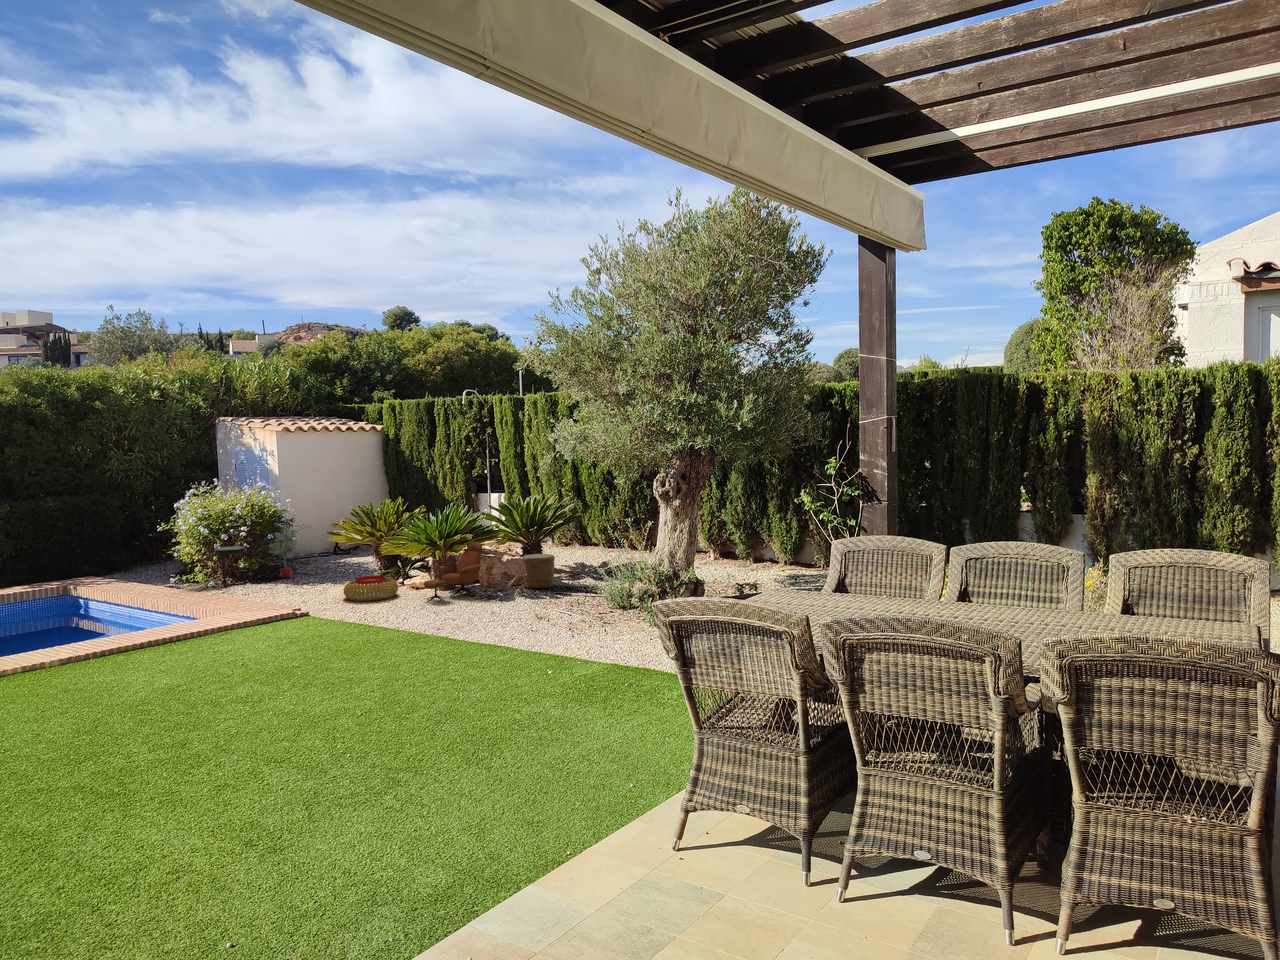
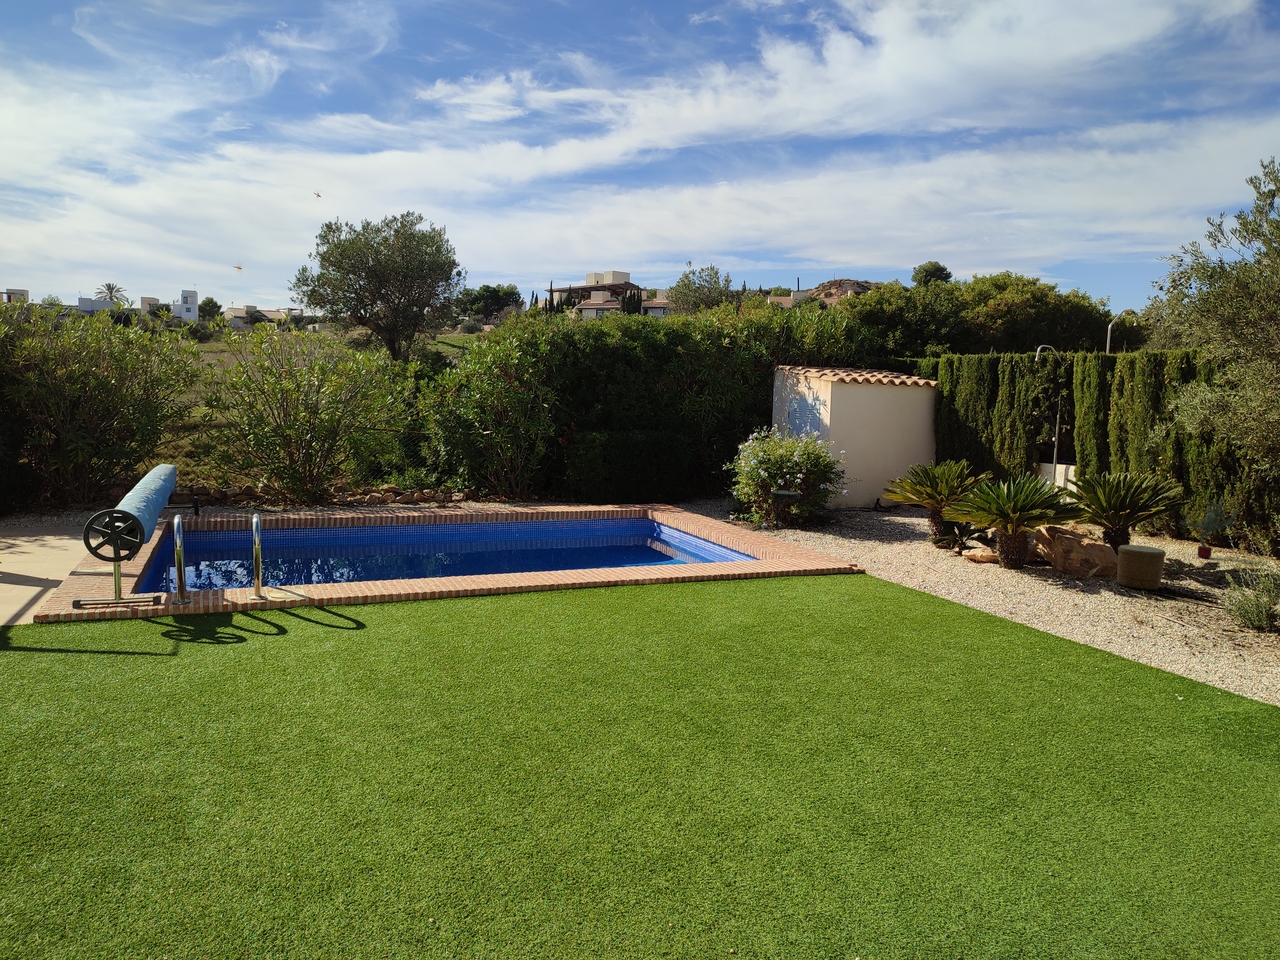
potted tree: present [269,527,298,578] -> present [1180,500,1239,559]
lounge chair: present [424,542,482,603] -> none [992,520,1068,586]
pouf: present [344,576,398,601] -> none [897,541,958,569]

